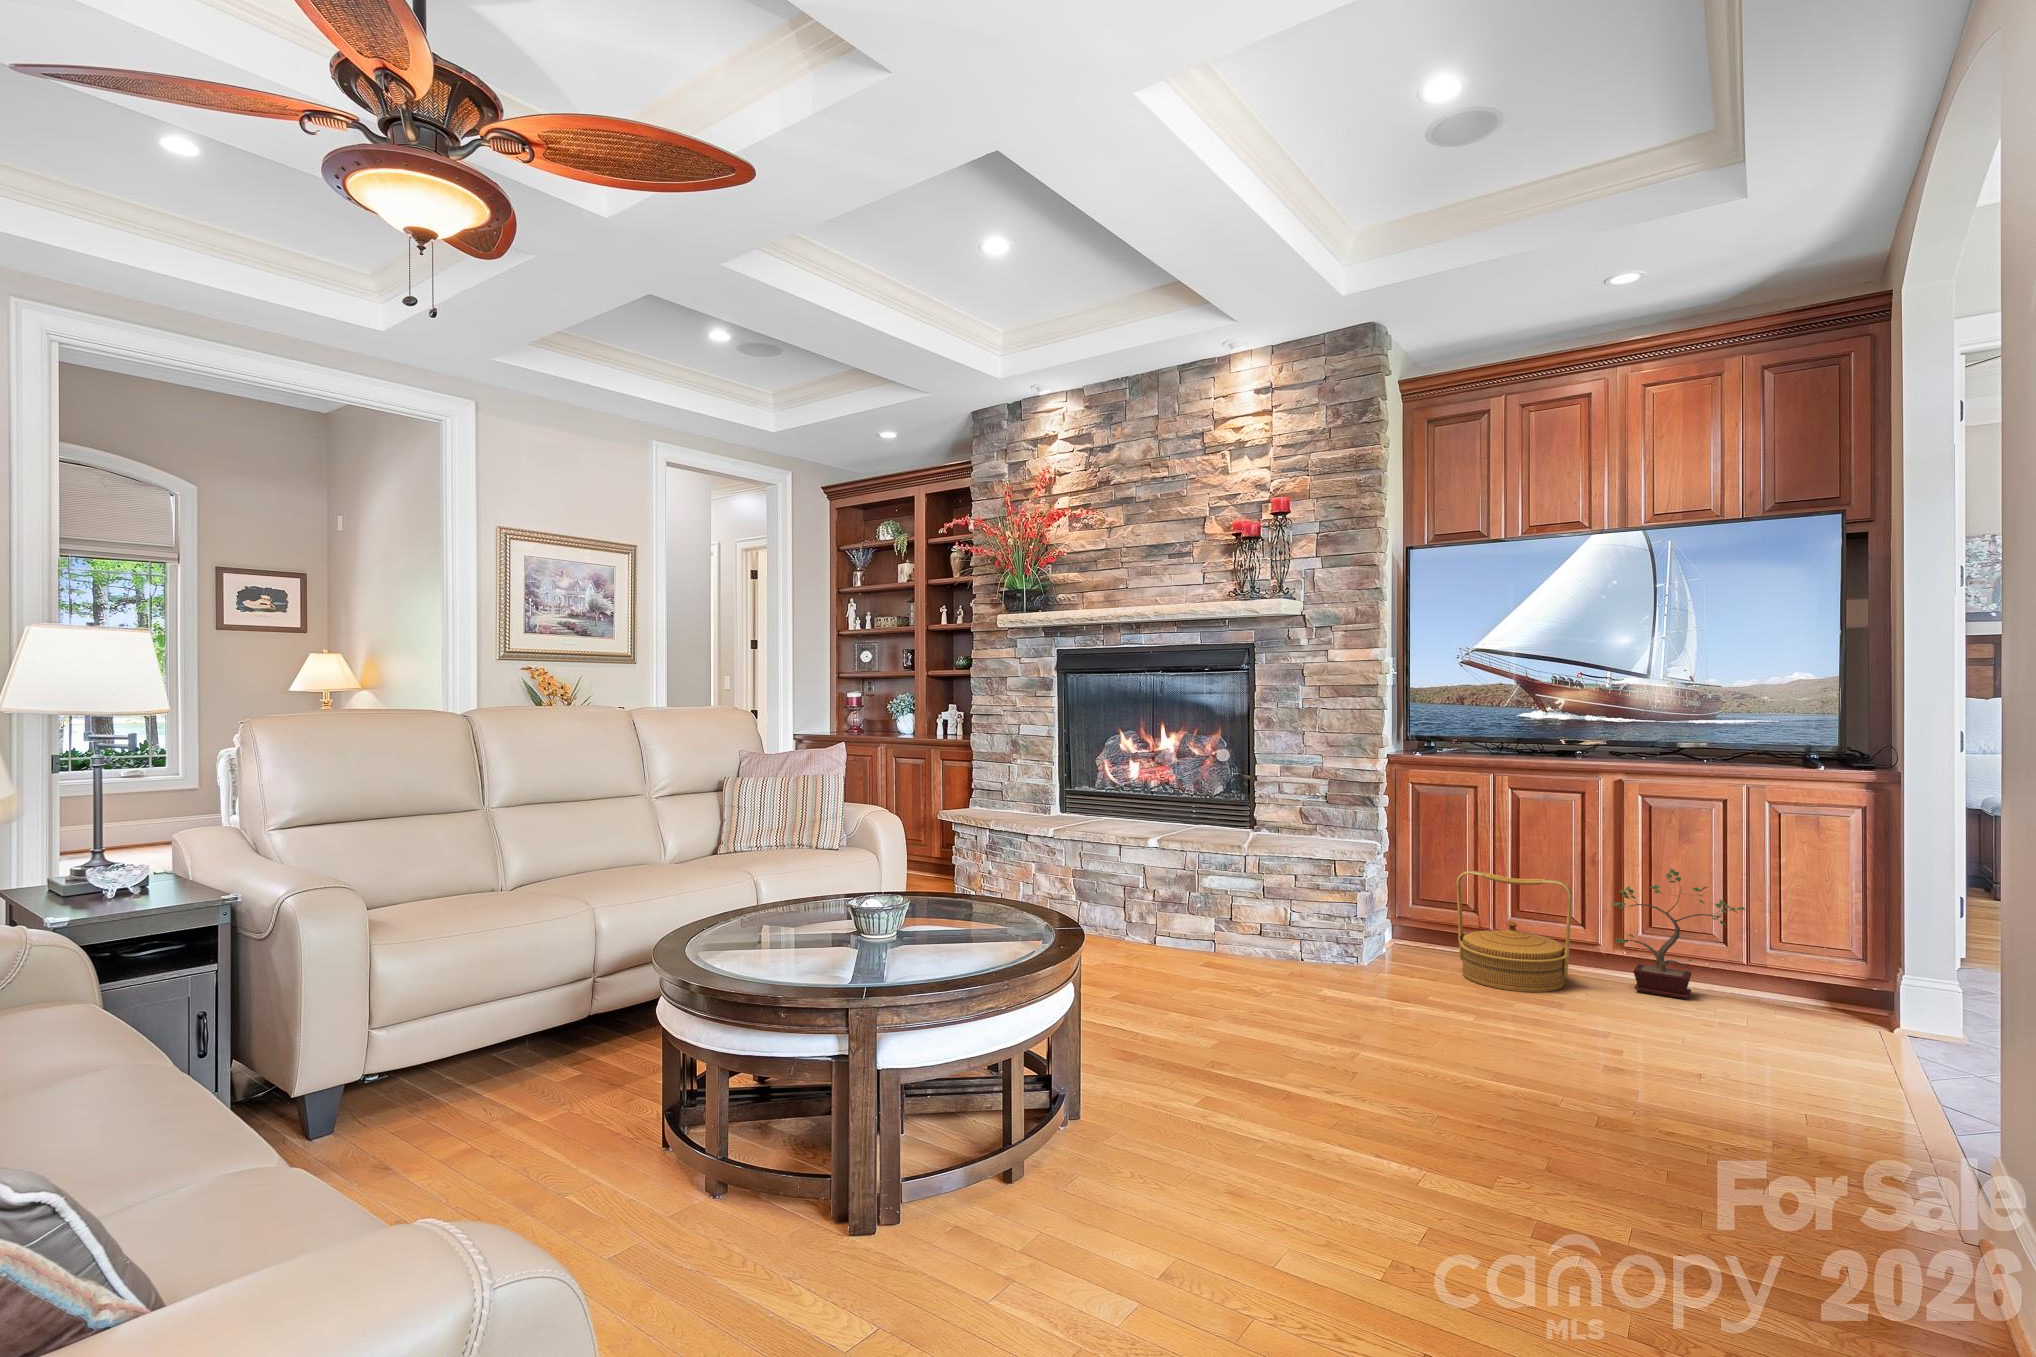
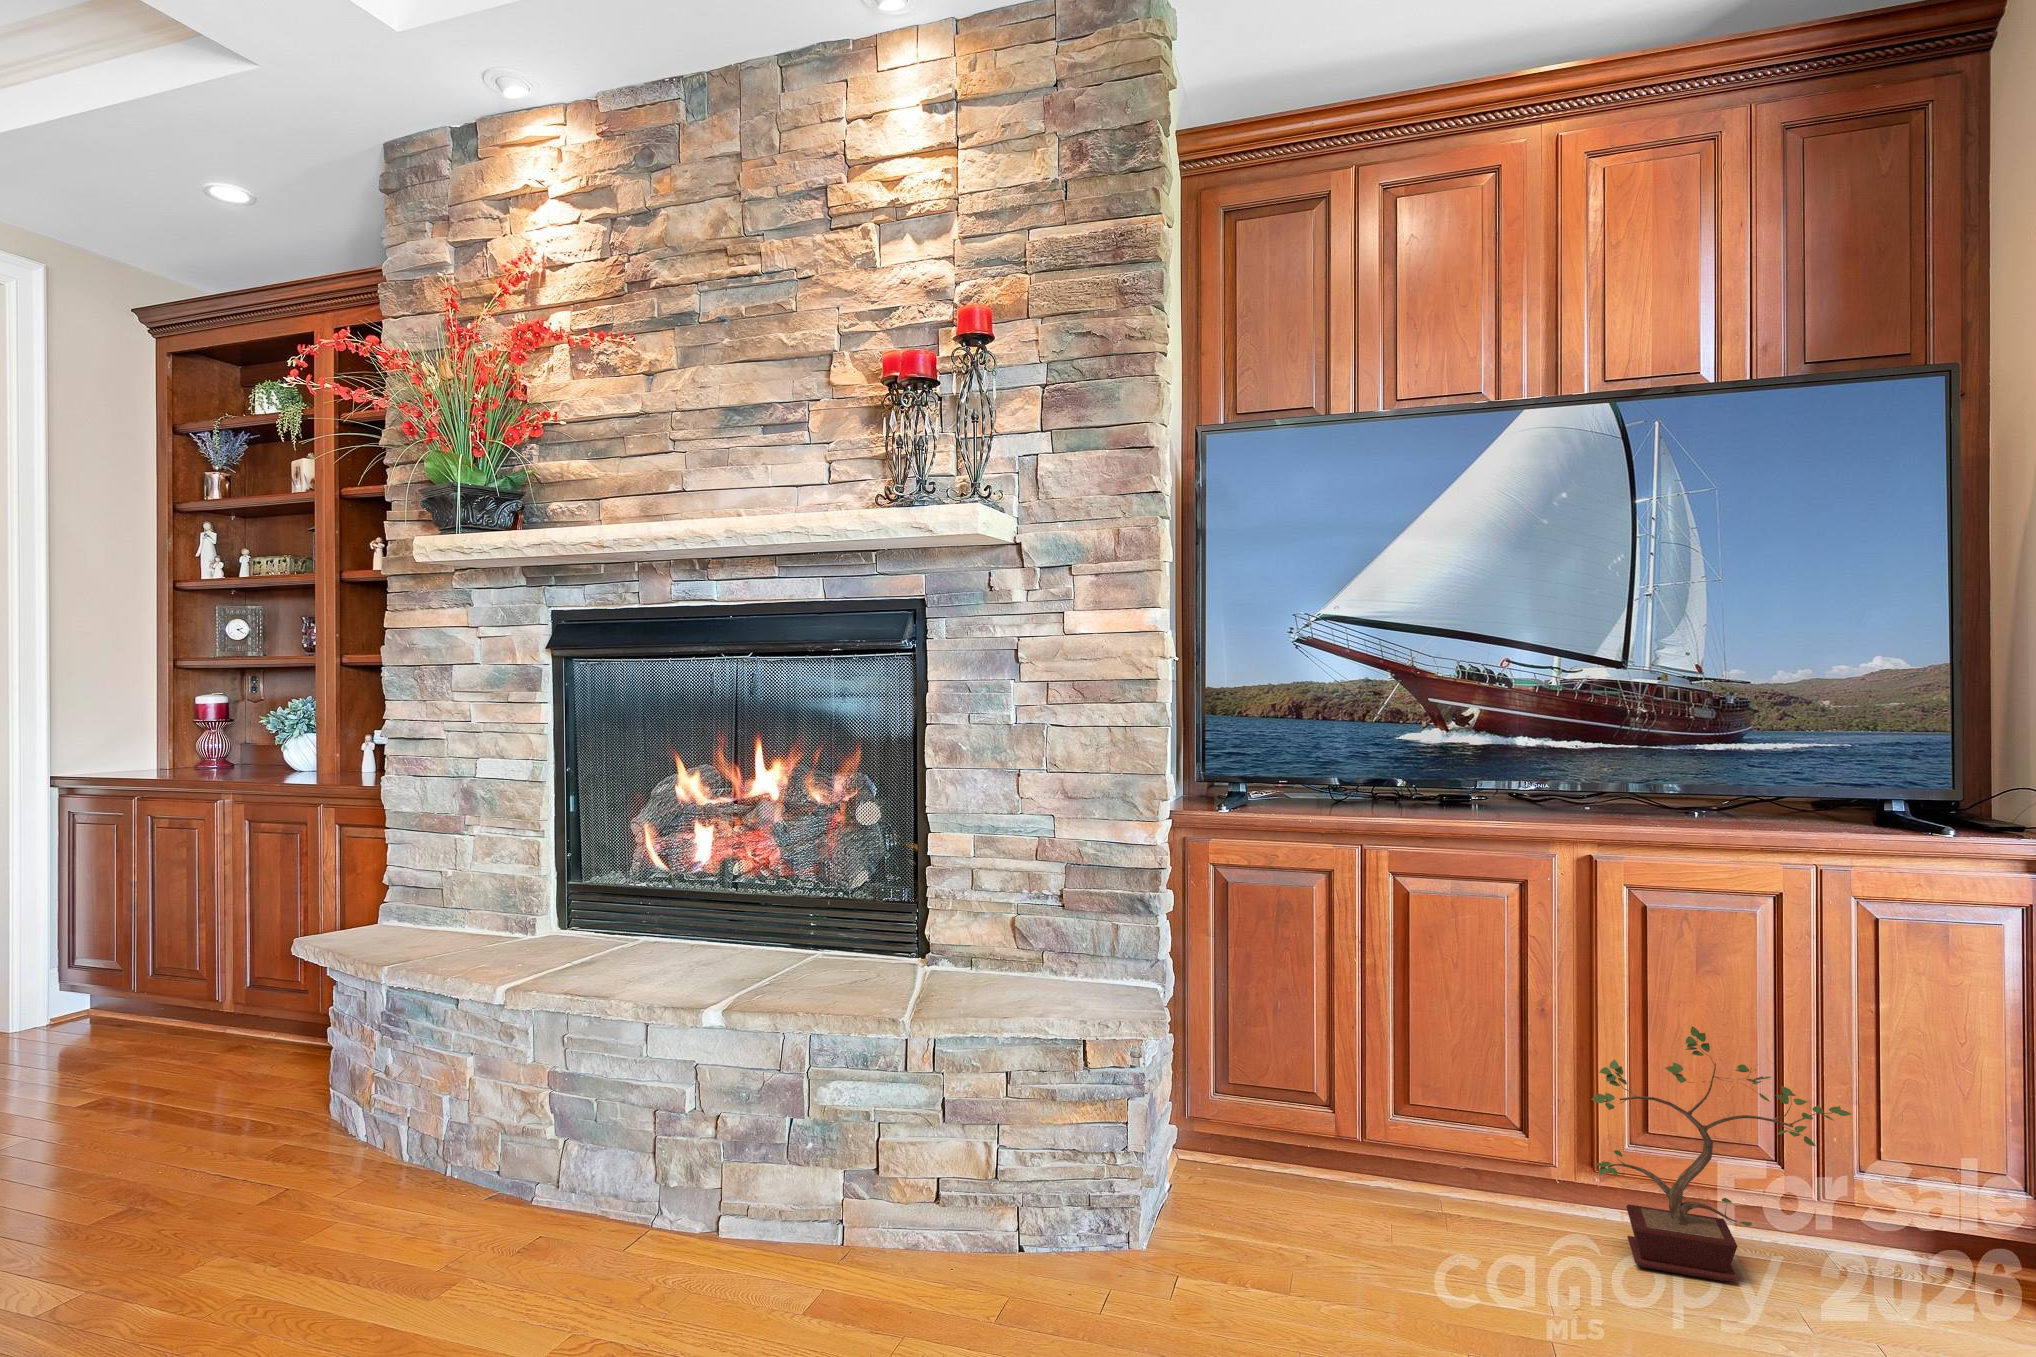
woven basket: present [1457,871,1572,992] -> none [1311,1043,1530,1304]

